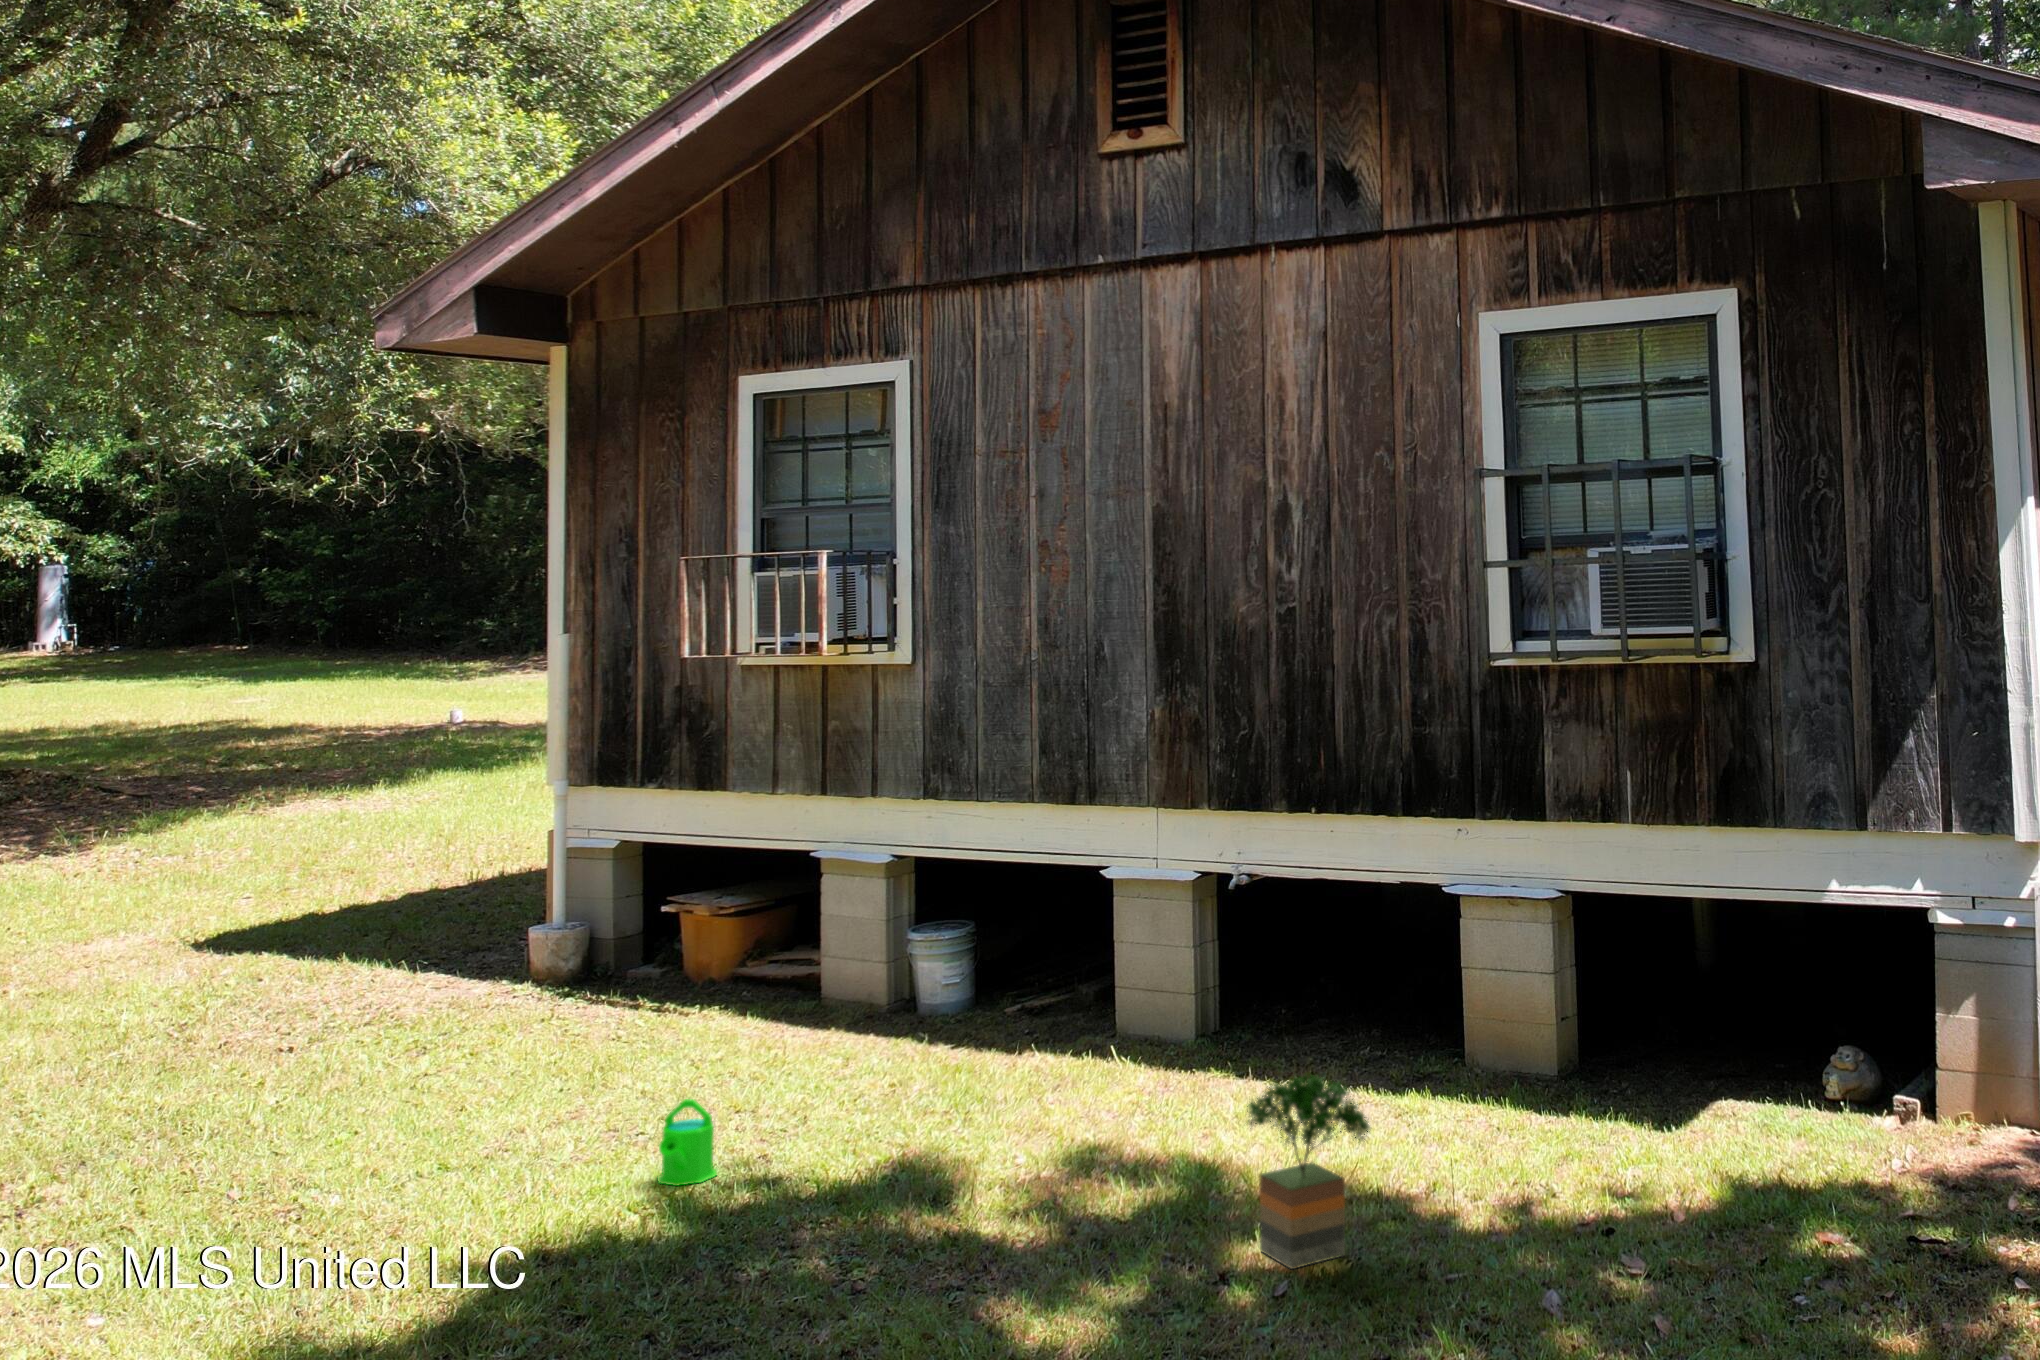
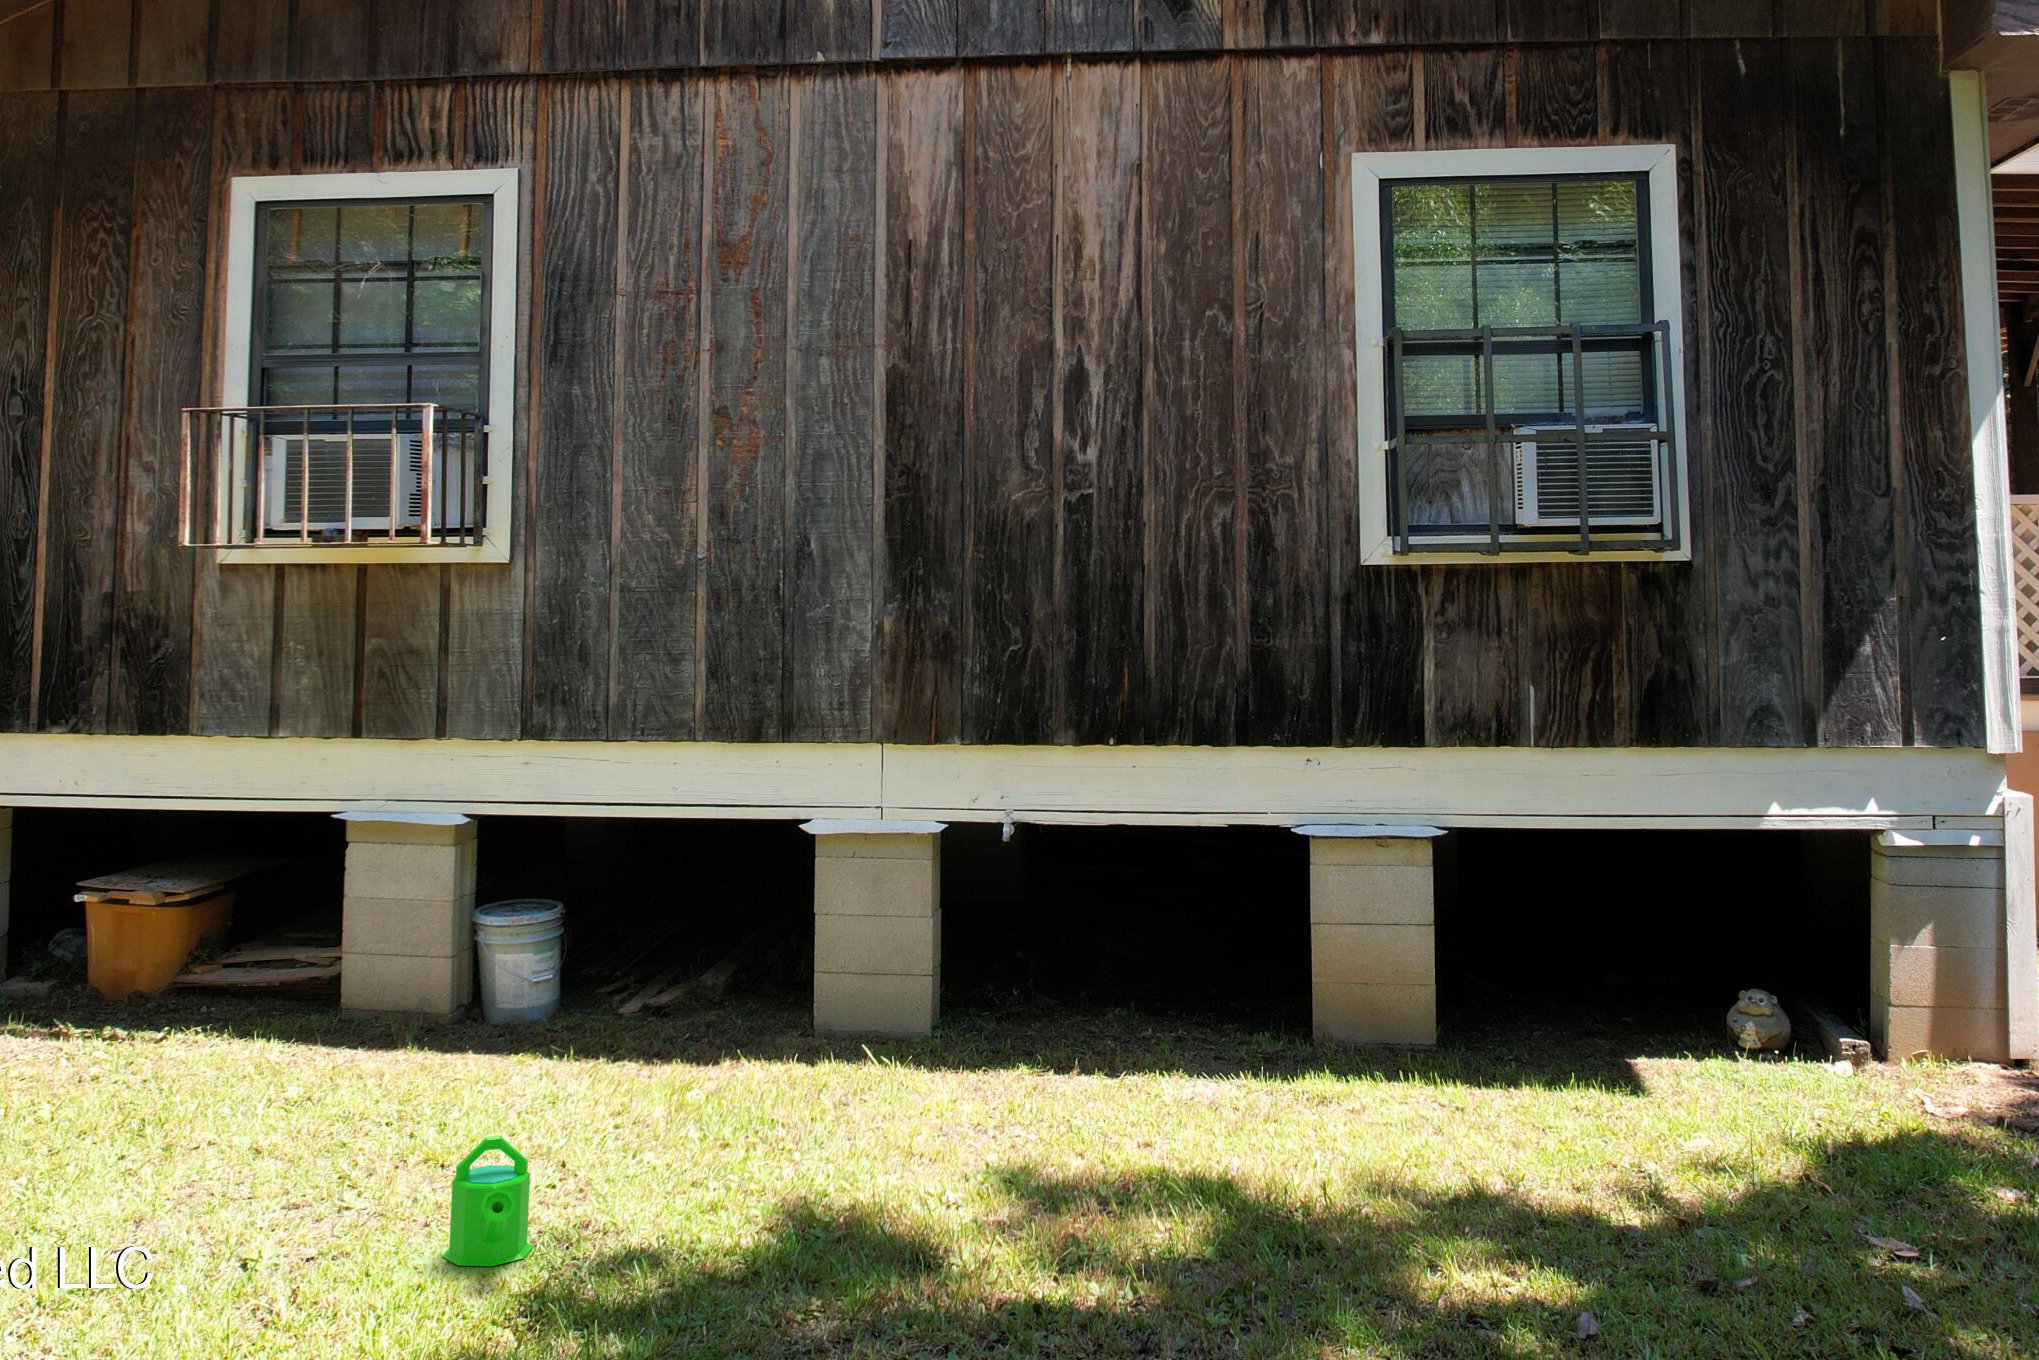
potted tree: present [1247,1075,1370,1269] -> none [1404,1038,1583,1297]

